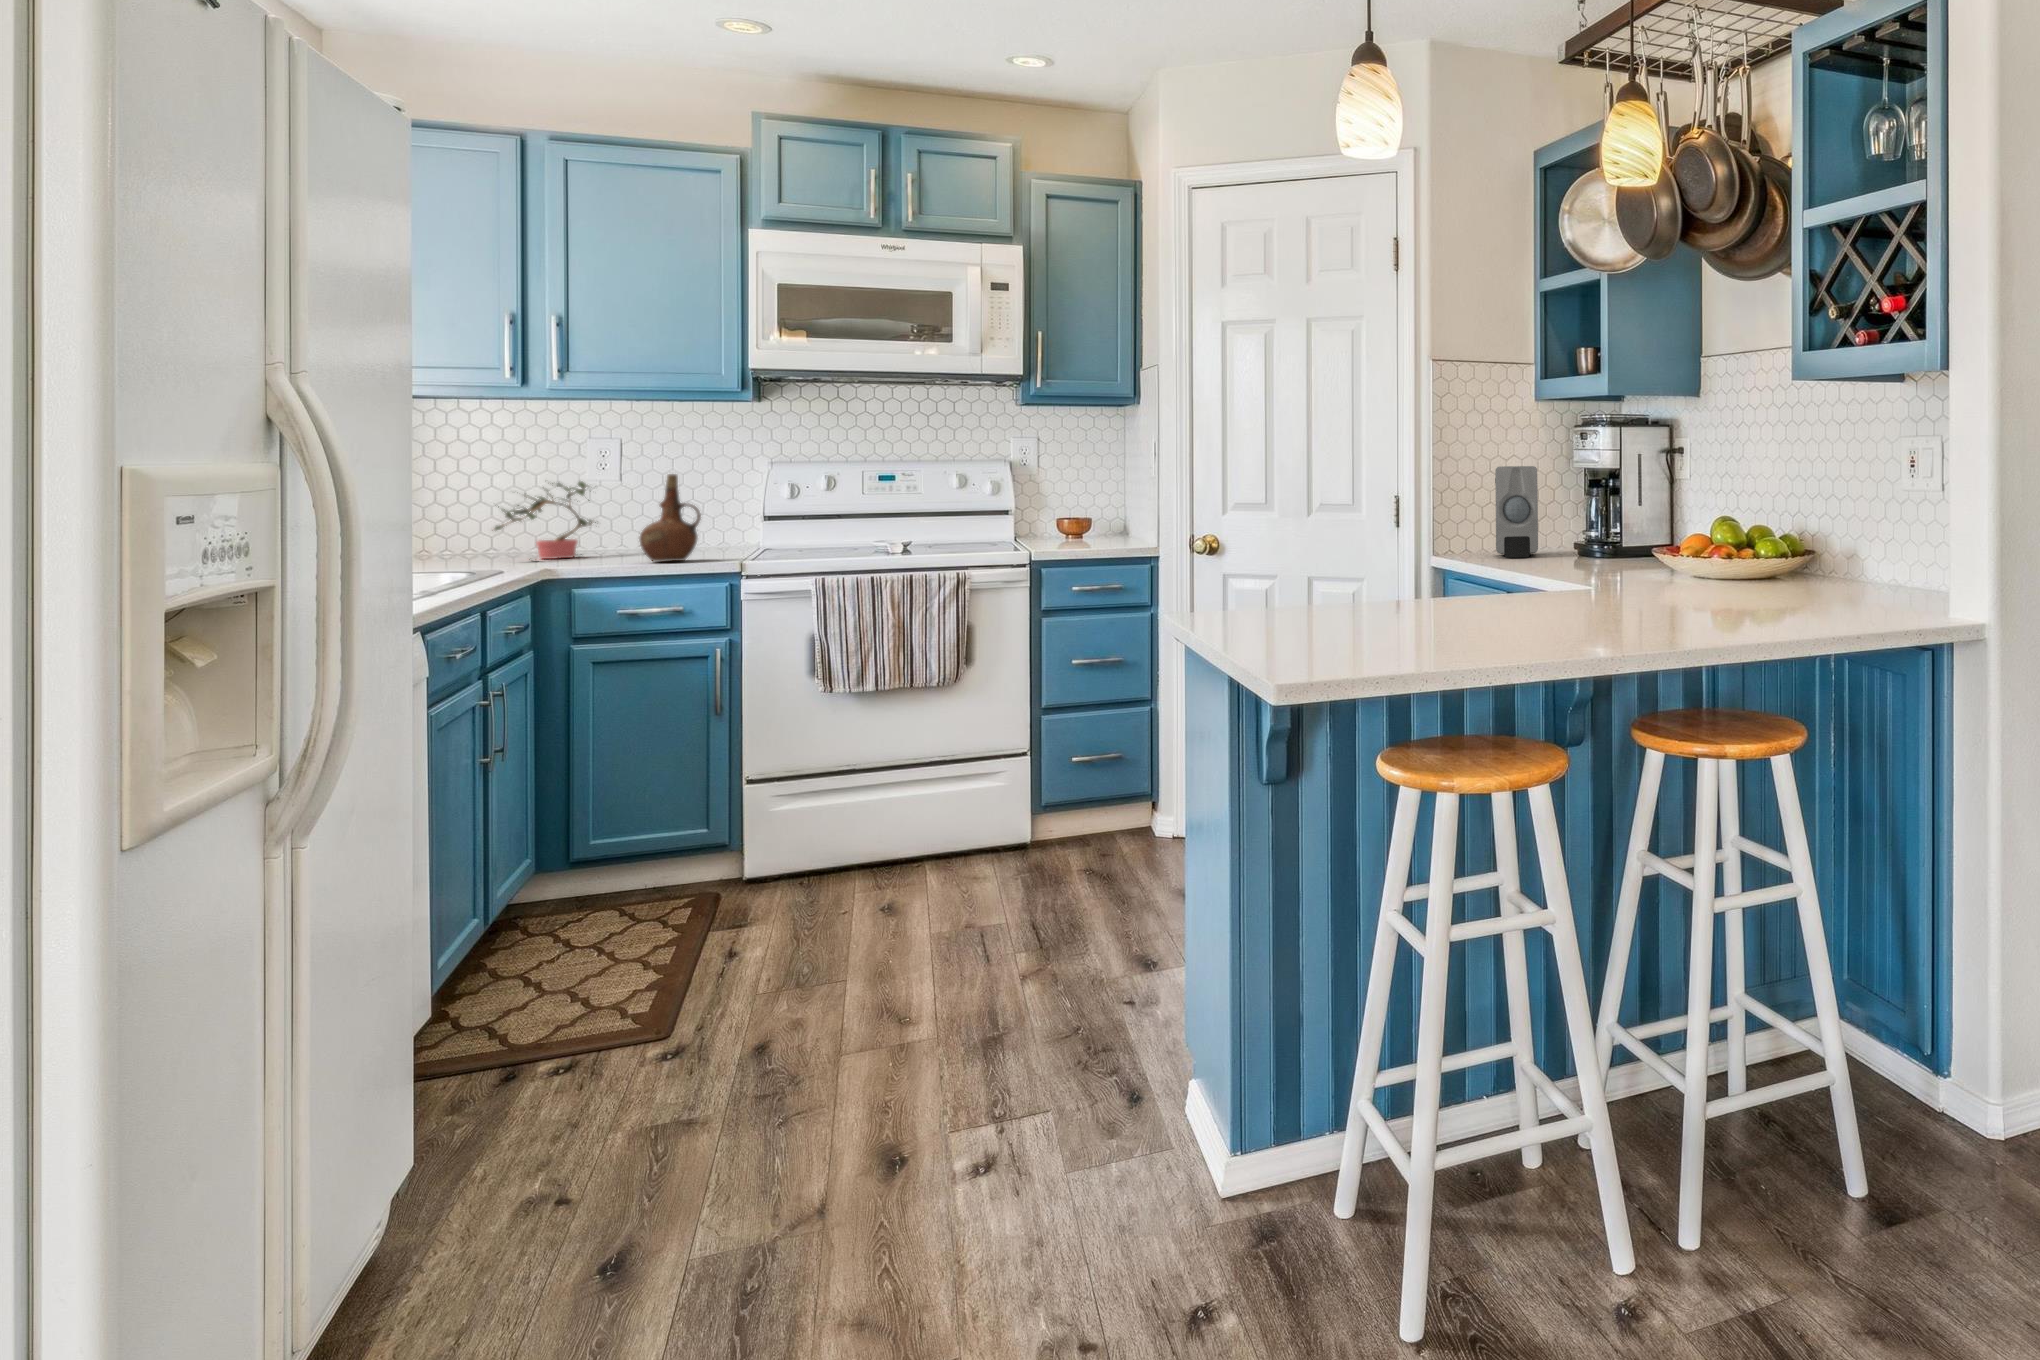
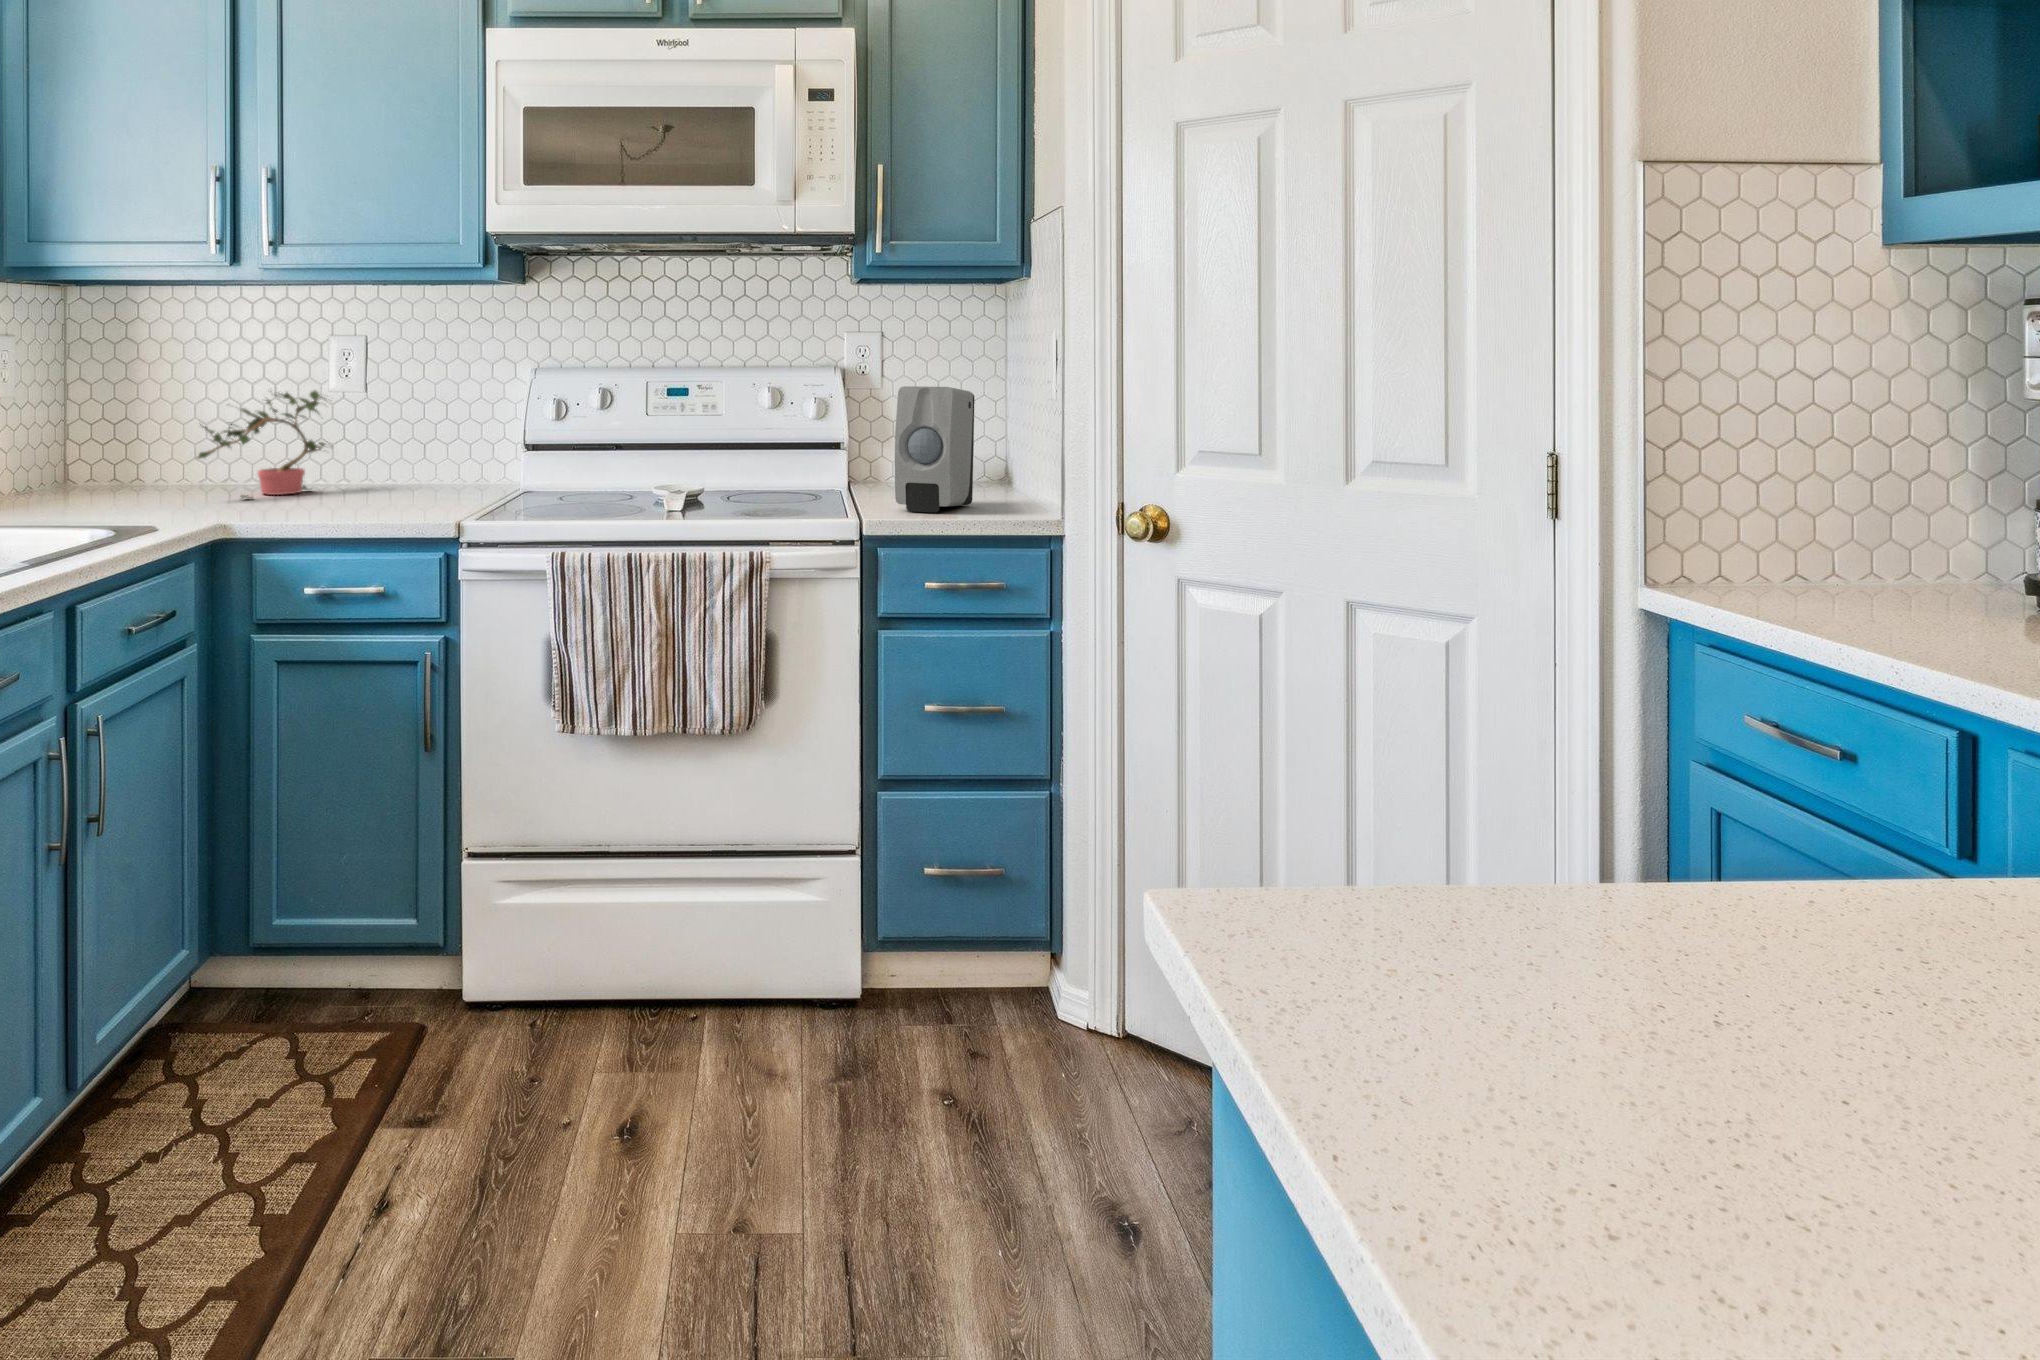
soap dispenser: present [1495,466,1538,558] -> present [895,386,974,512]
ceramic pitcher: present [640,474,701,562] -> none [346,387,422,512]

